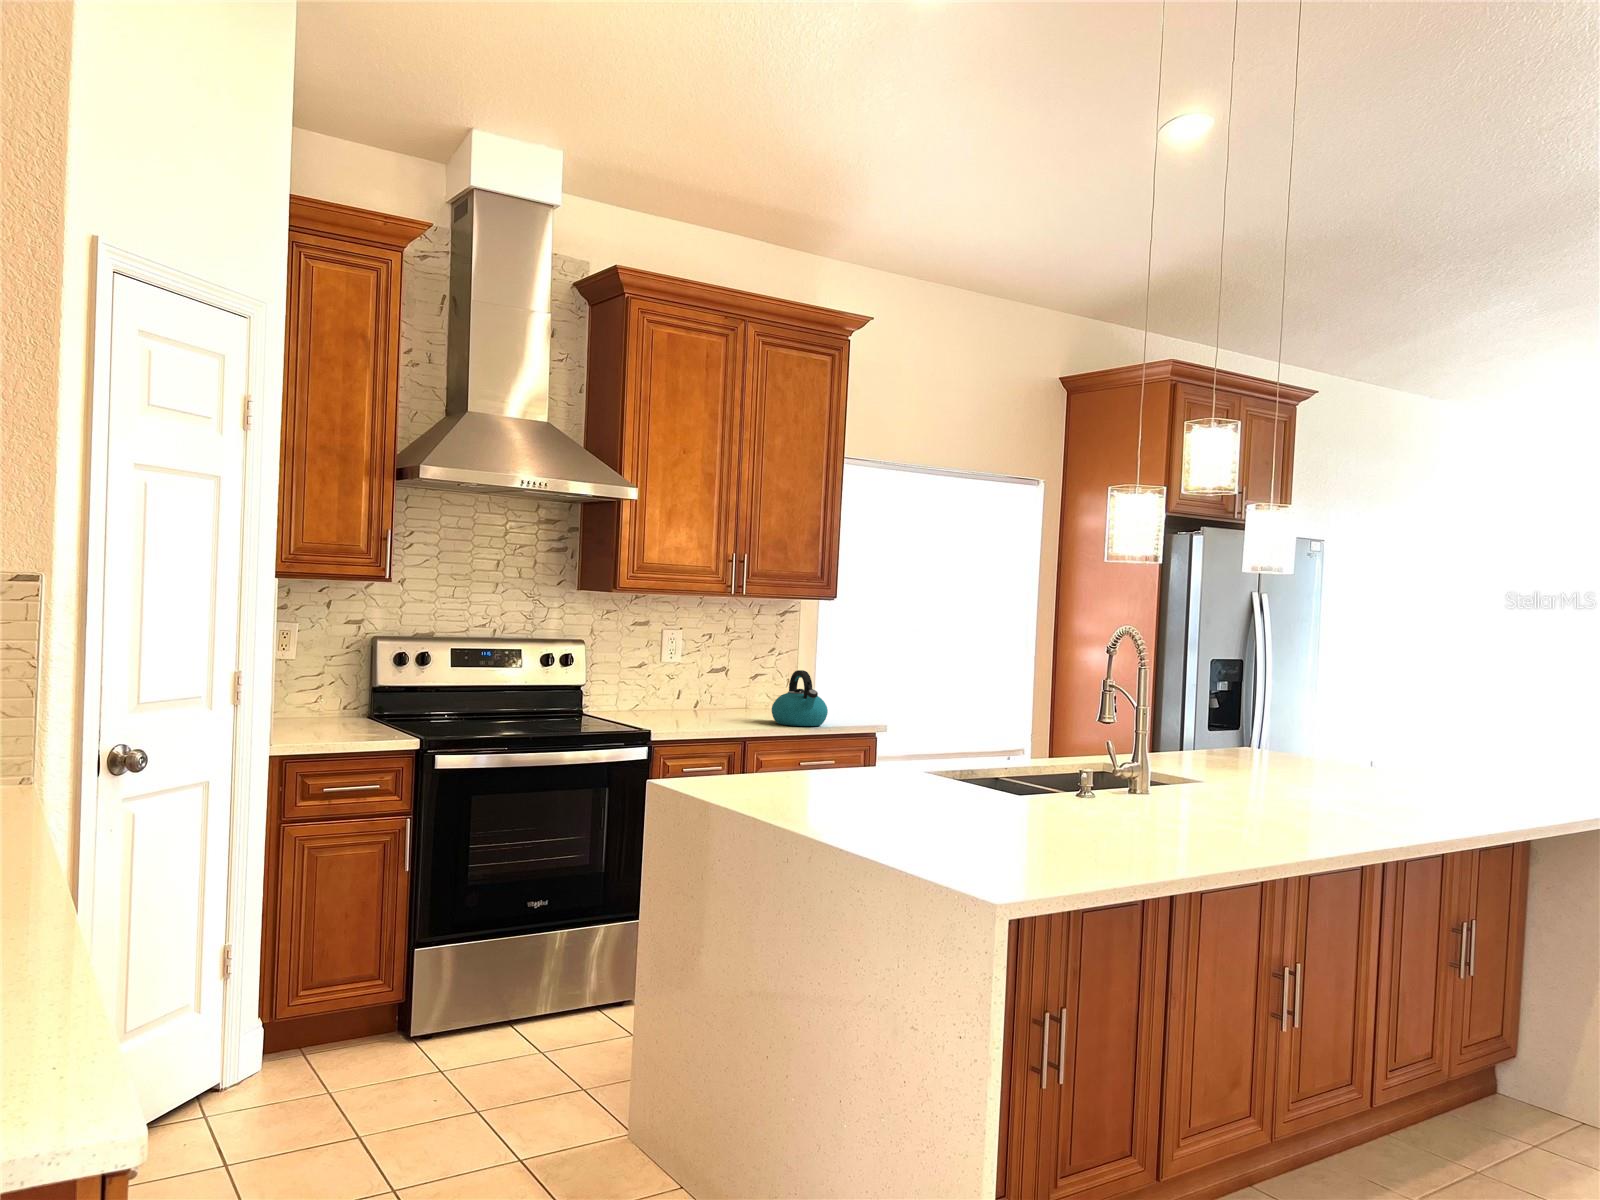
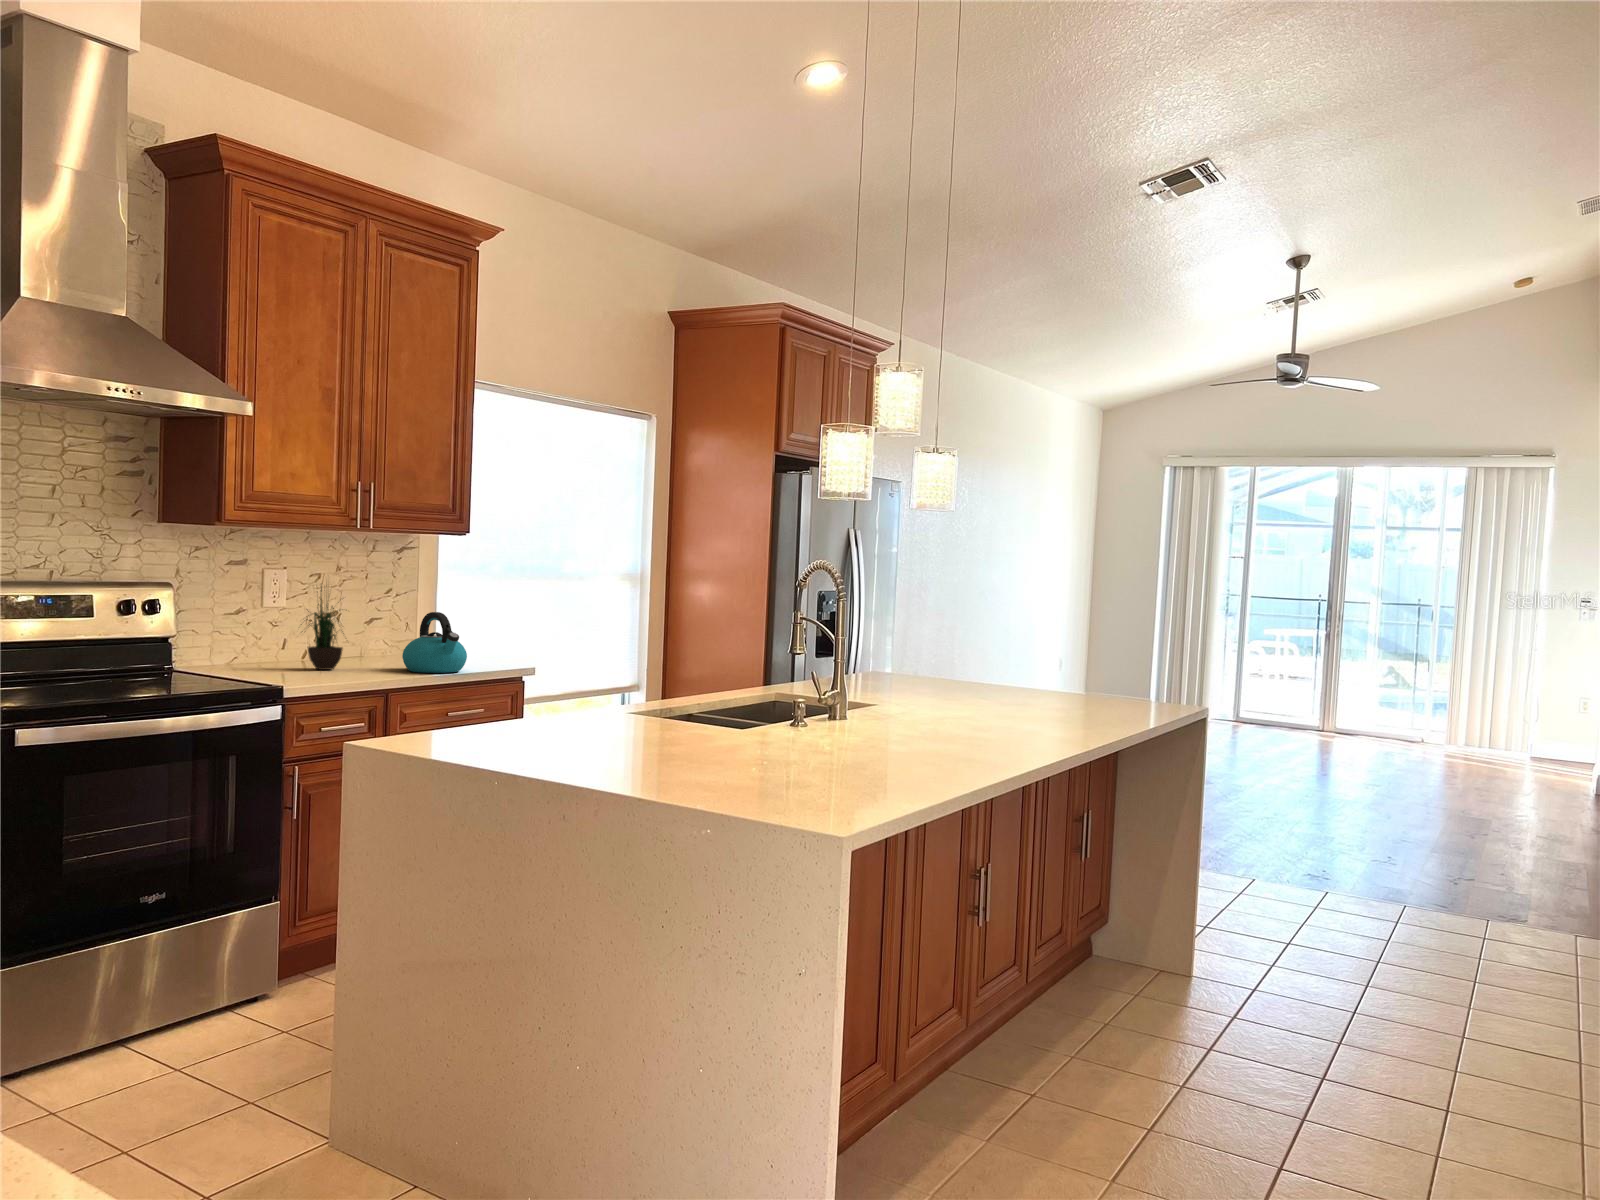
potted plant: none [683,625,729,719] -> present [301,586,344,670]

